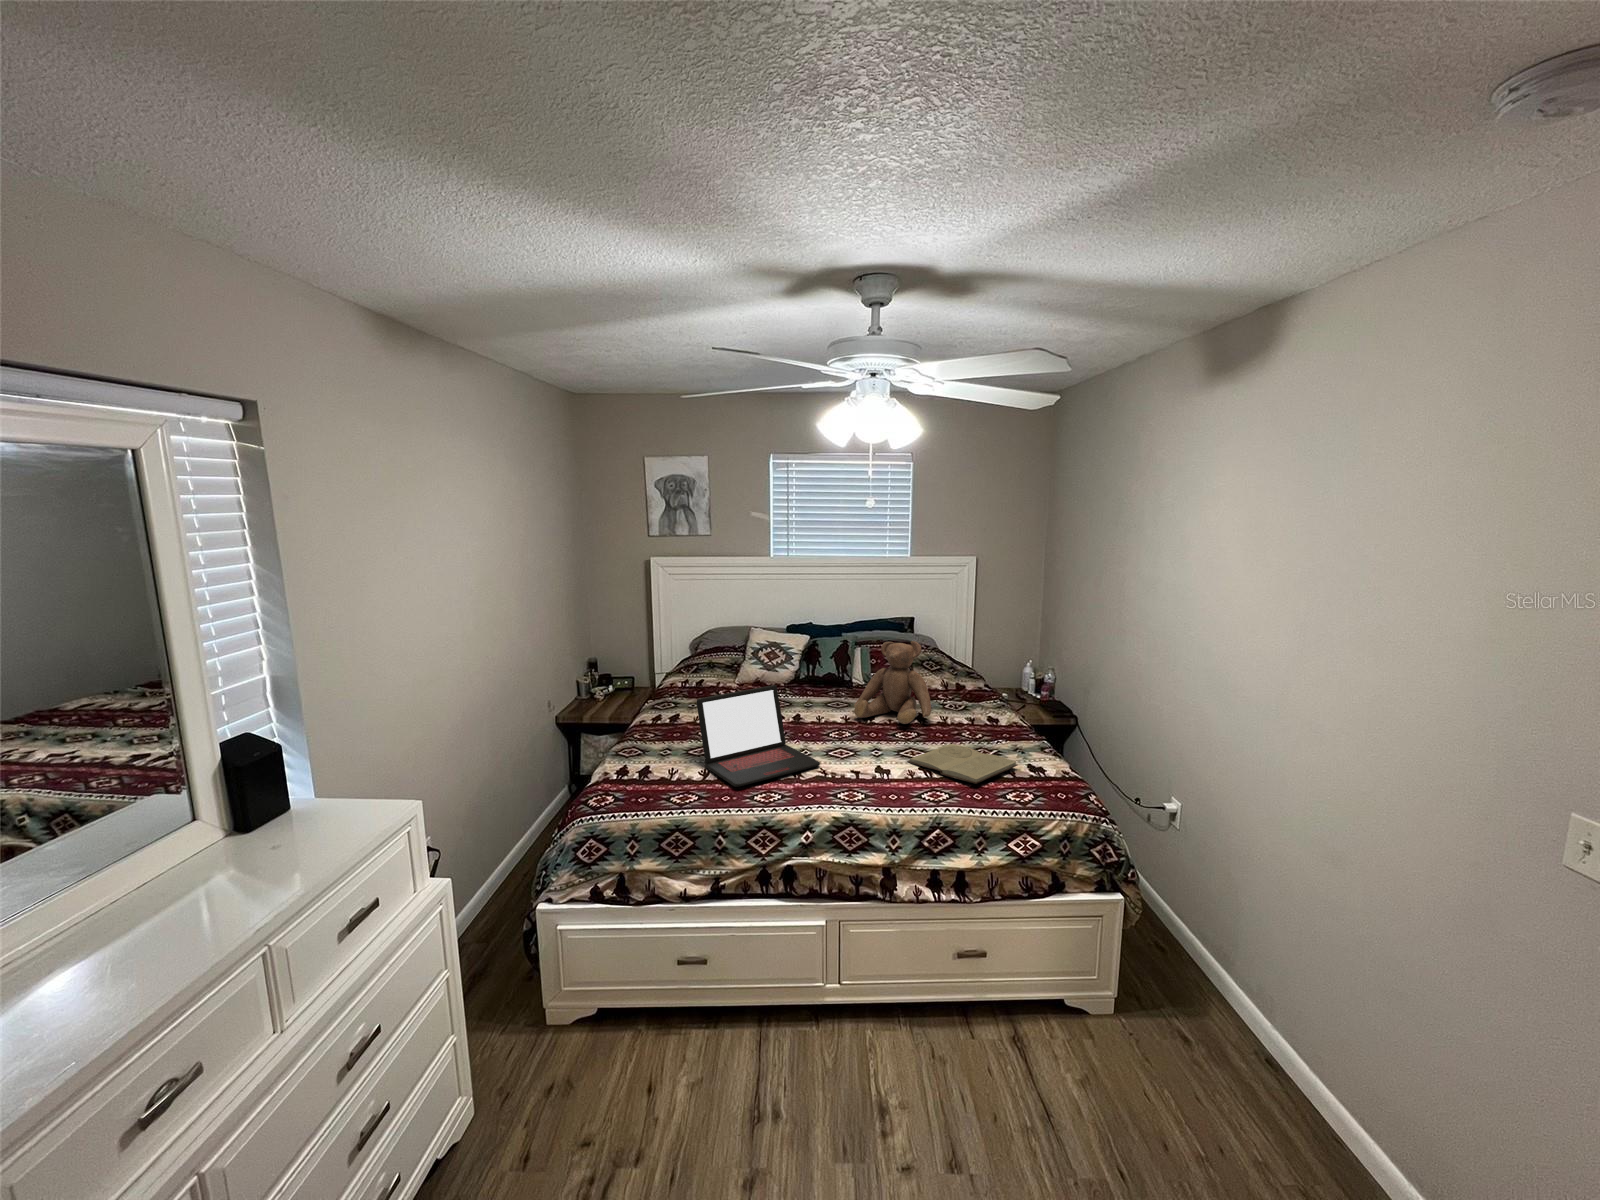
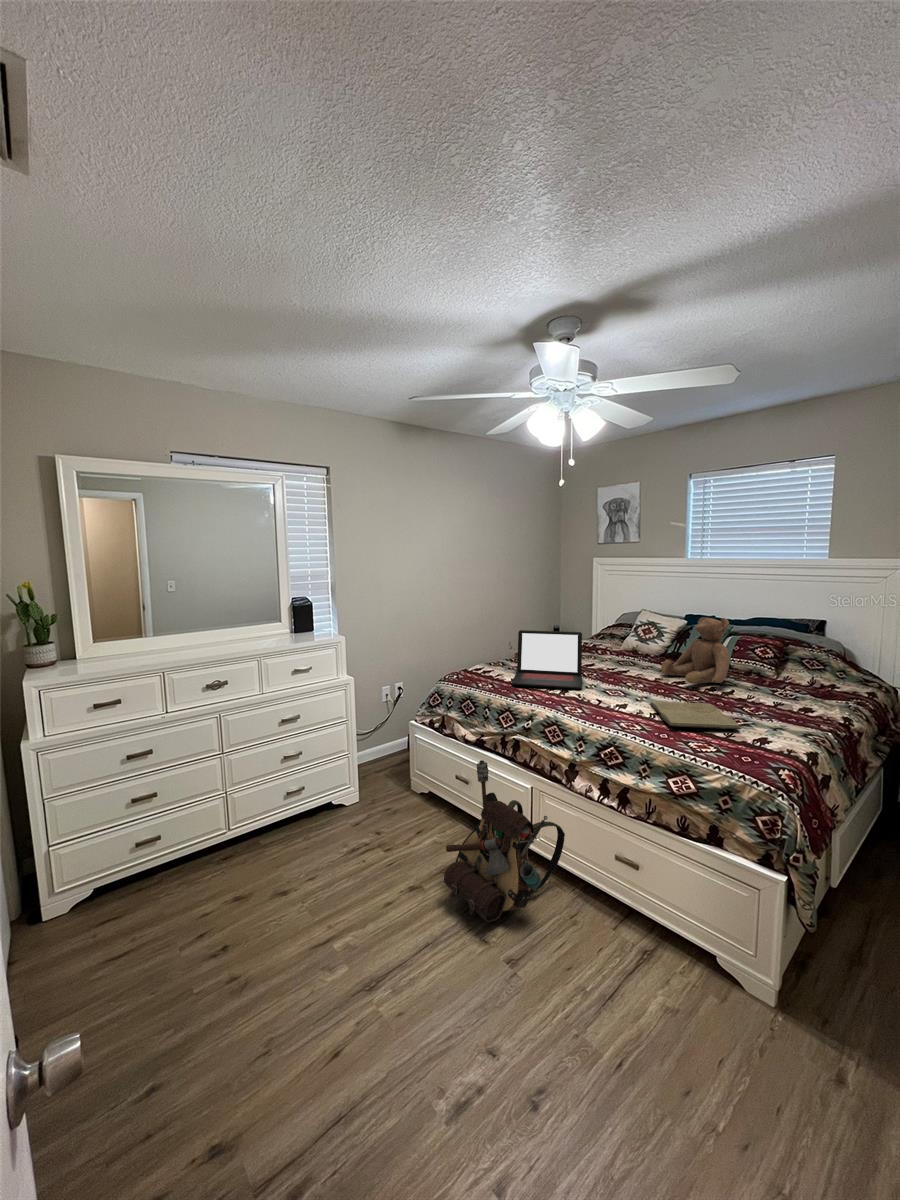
backpack: none [779,916,926,1137] -> present [444,760,565,922]

